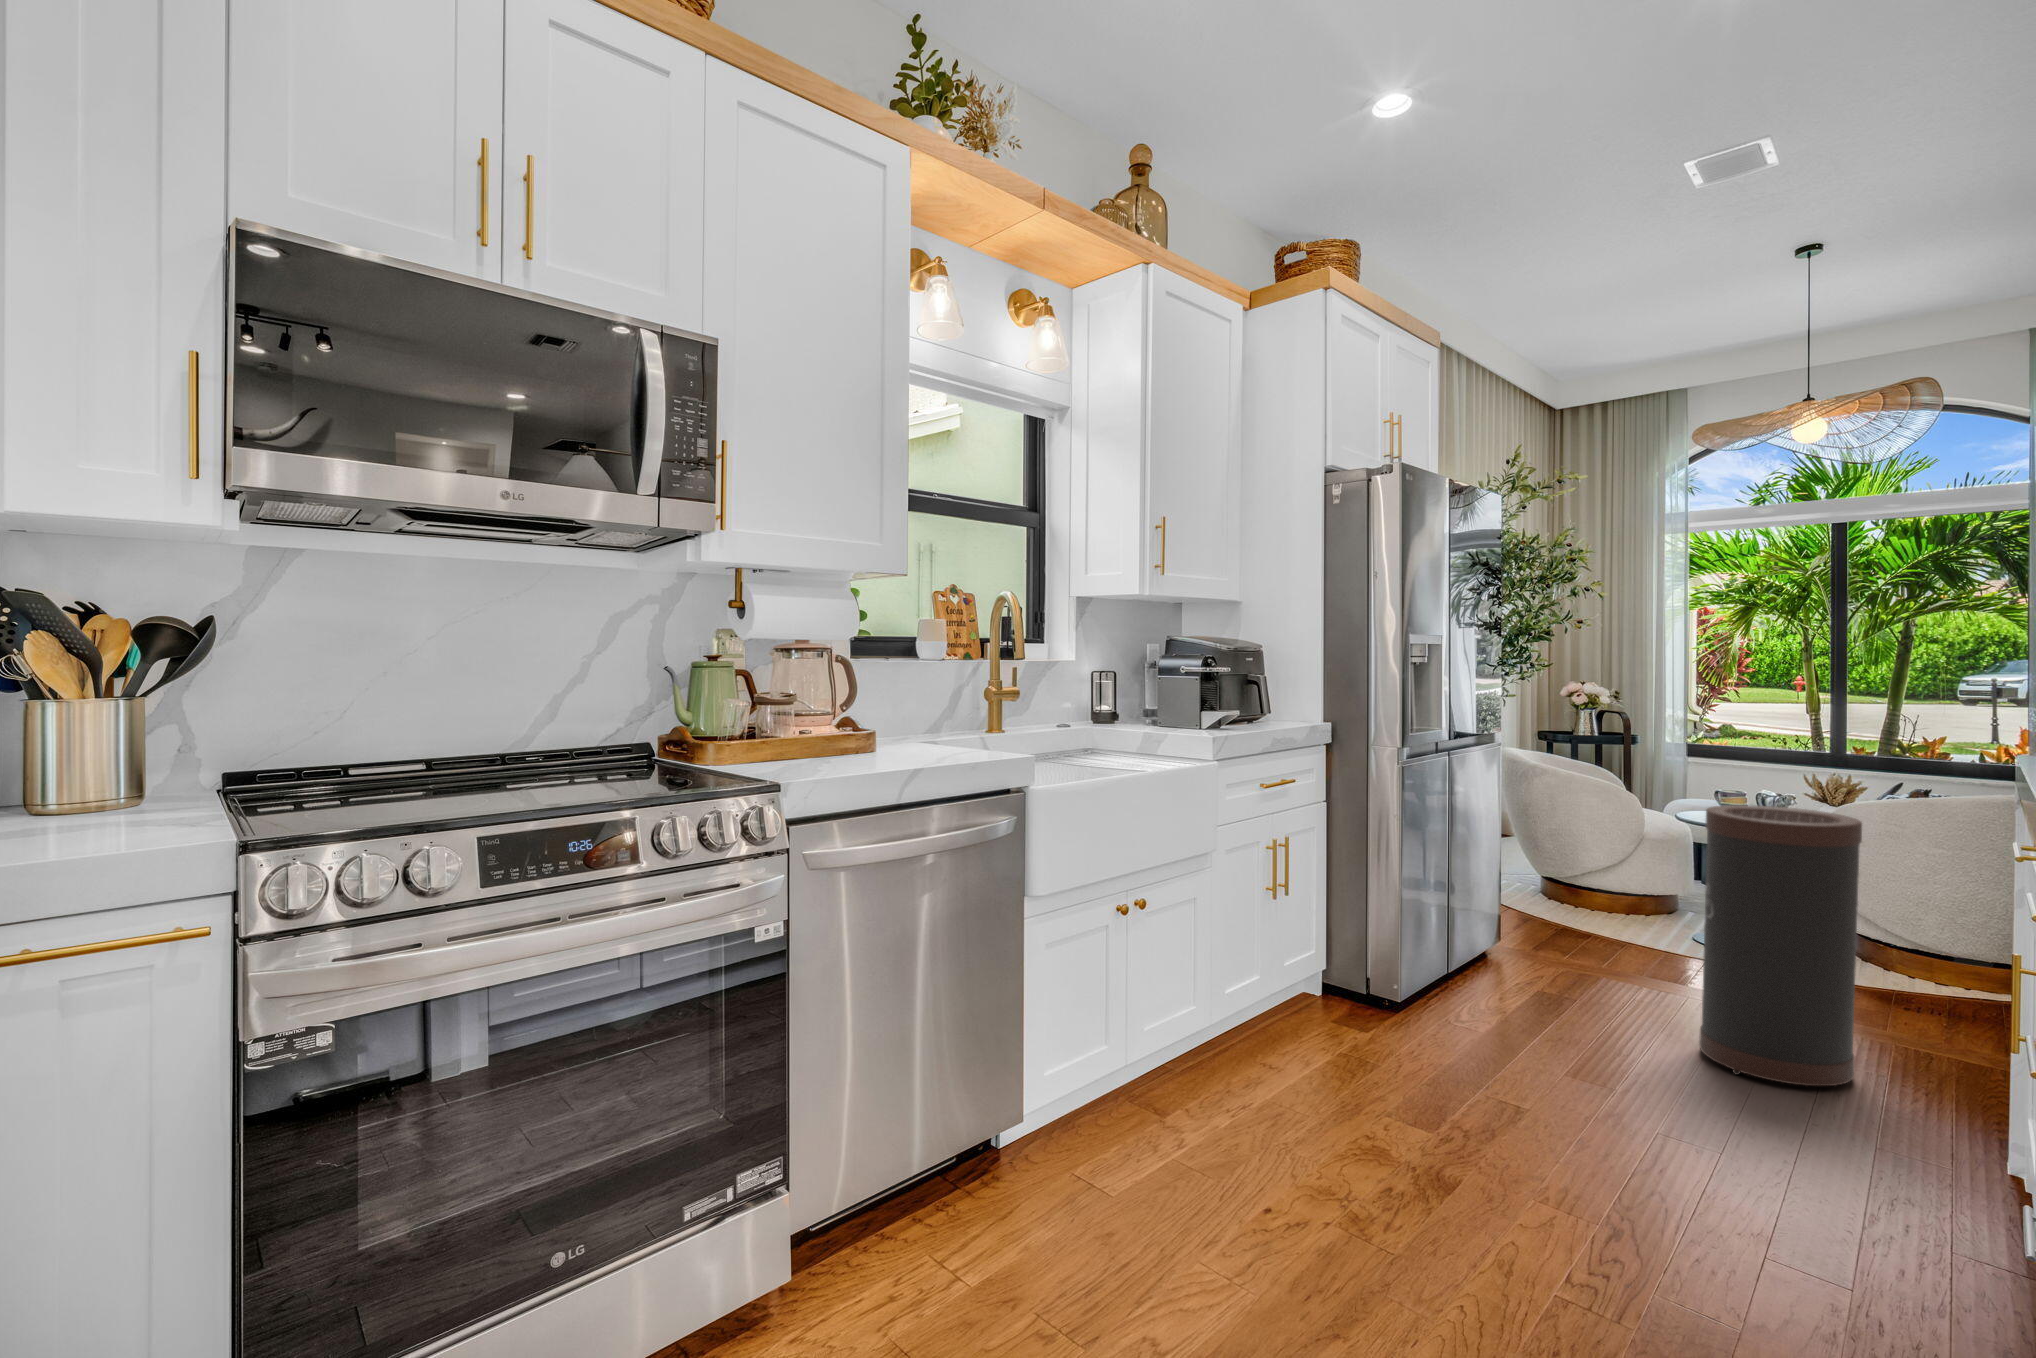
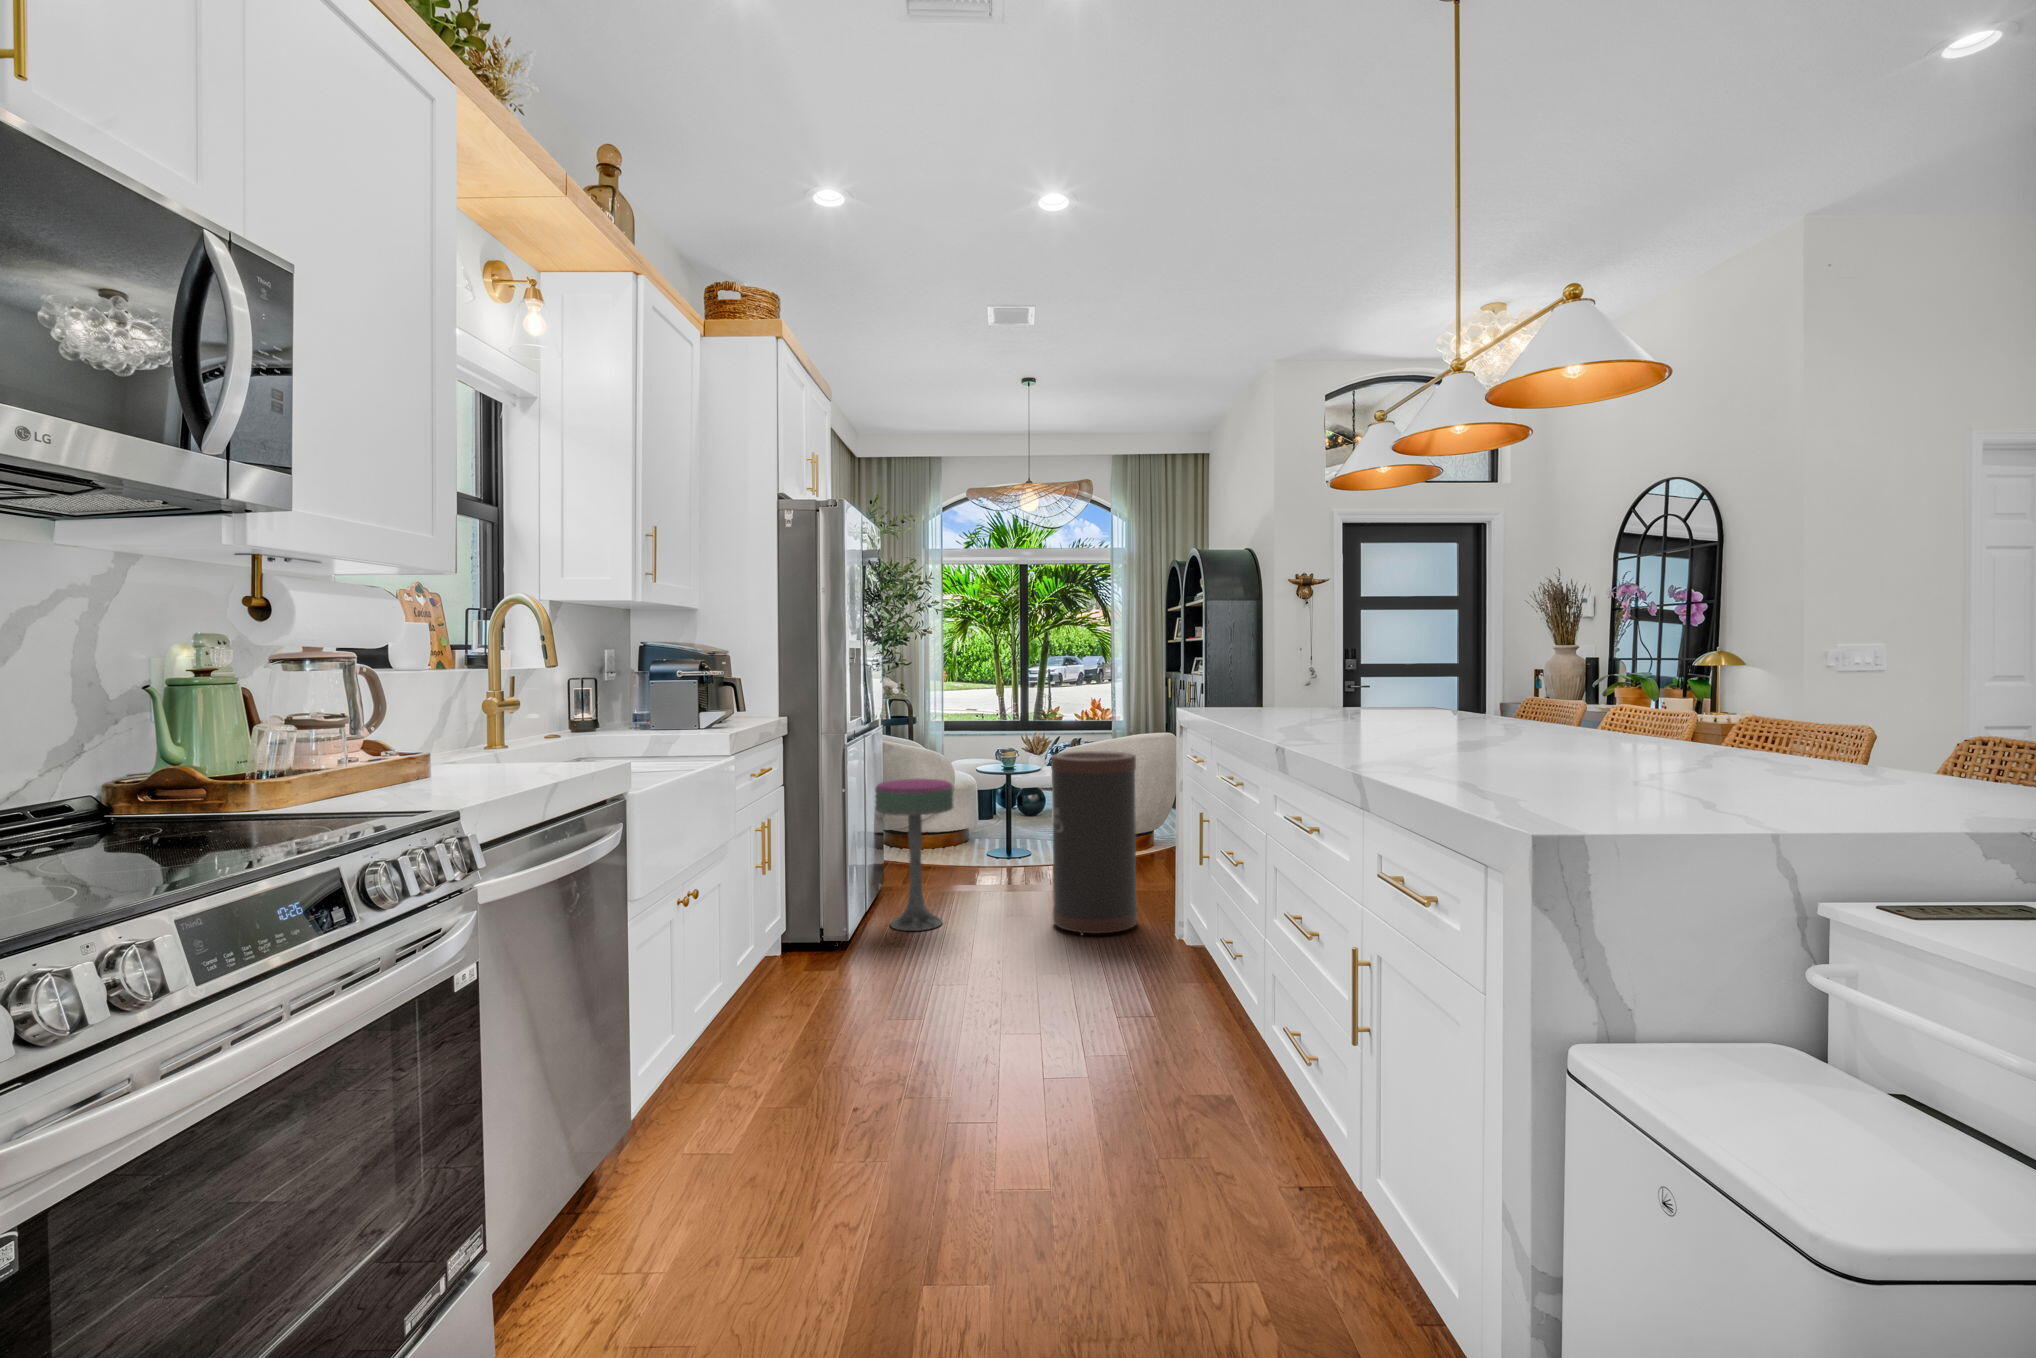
bar stool: none [1452,813,1561,1009] -> present [875,779,953,931]

